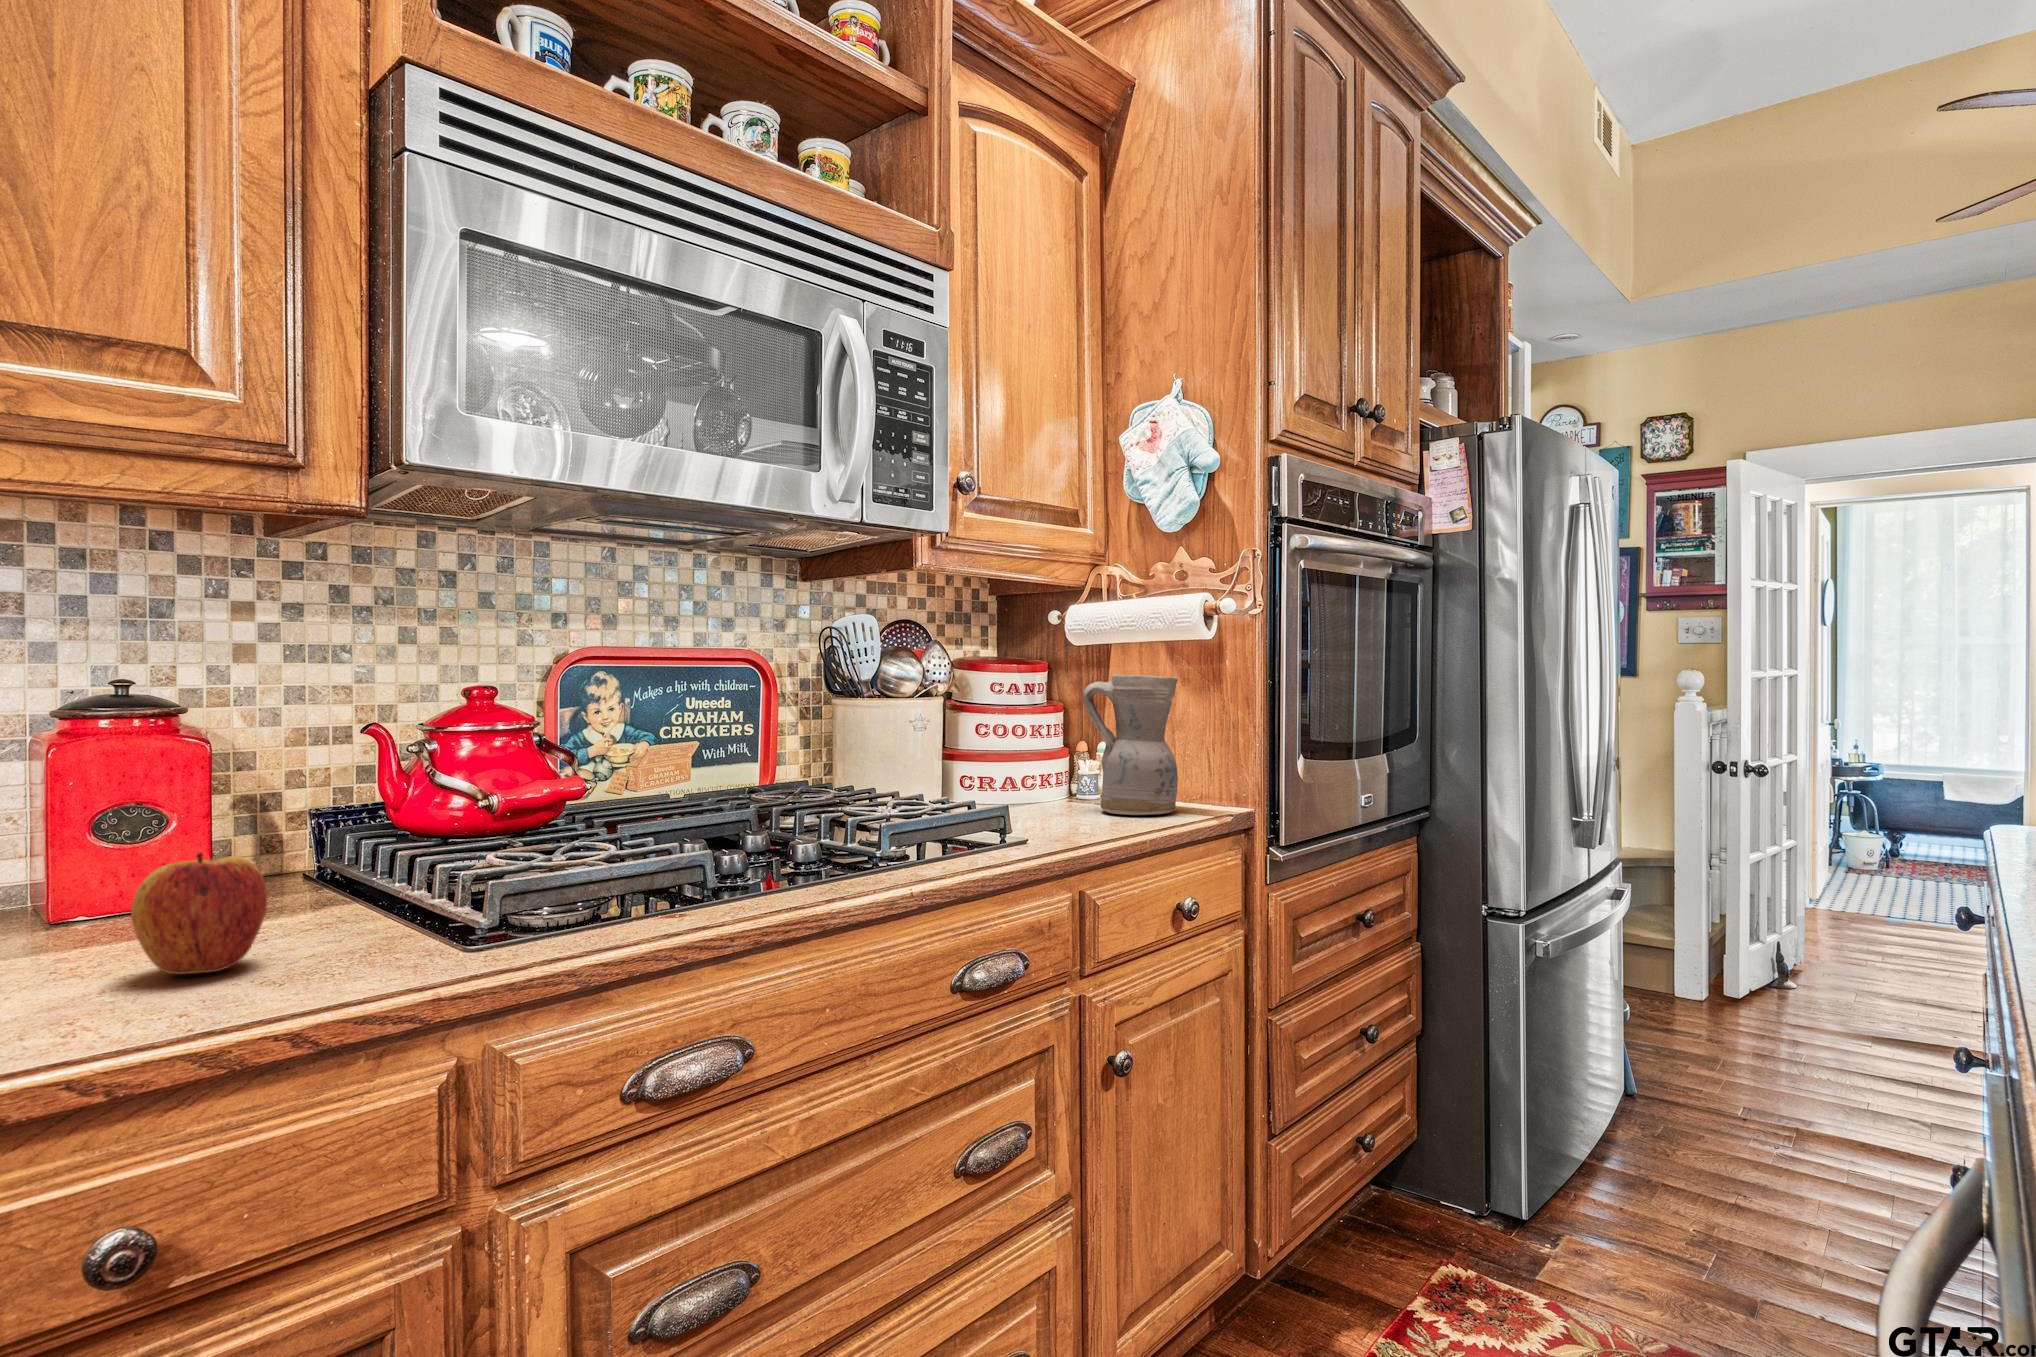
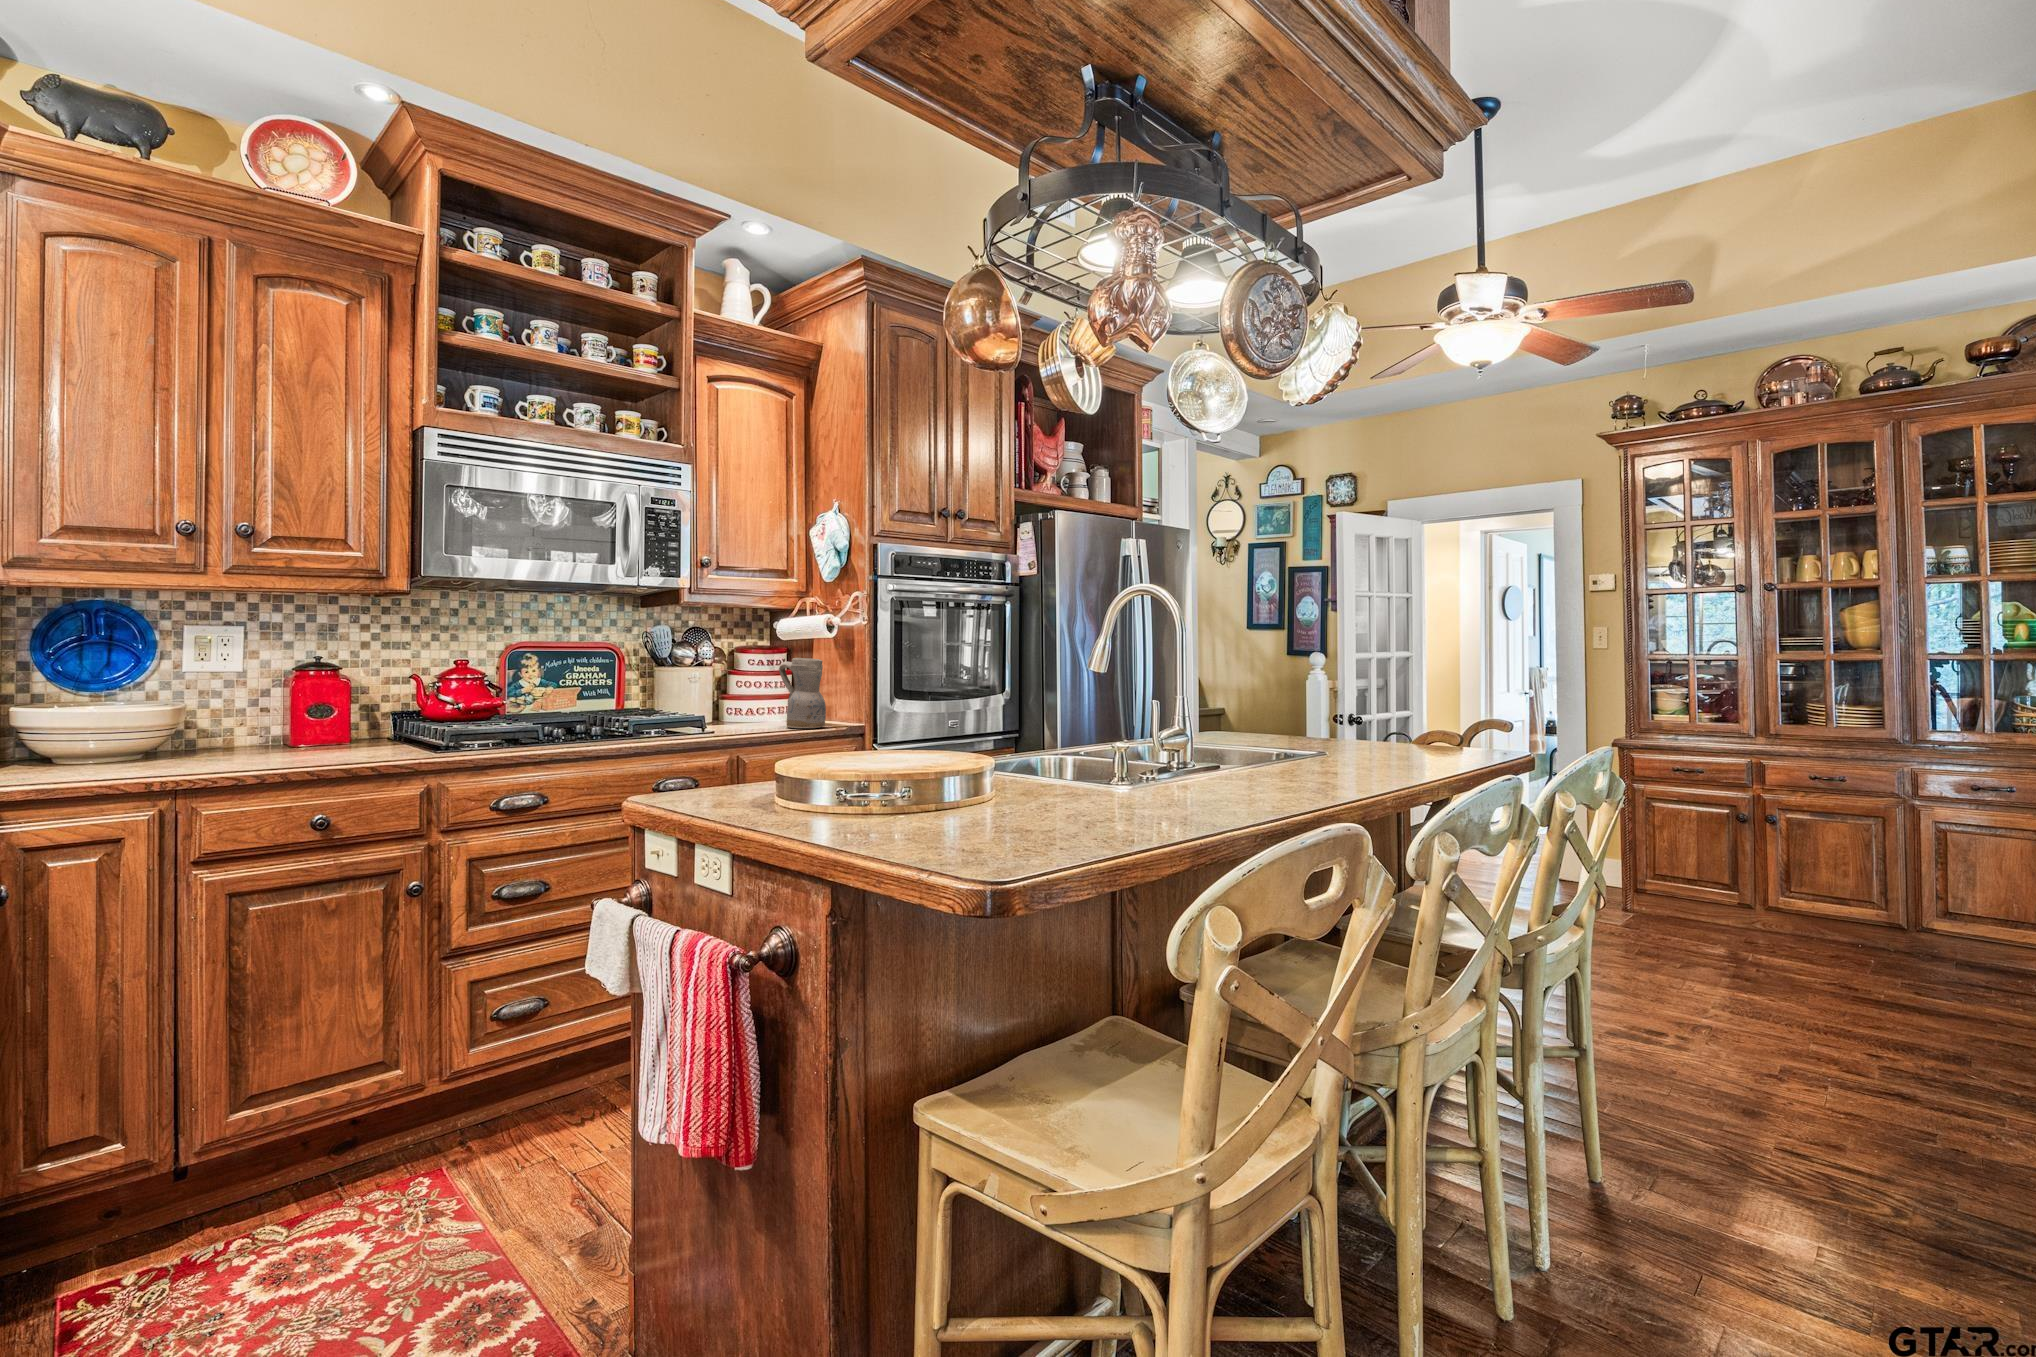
apple: present [131,853,267,974] -> none [325,717,369,756]

